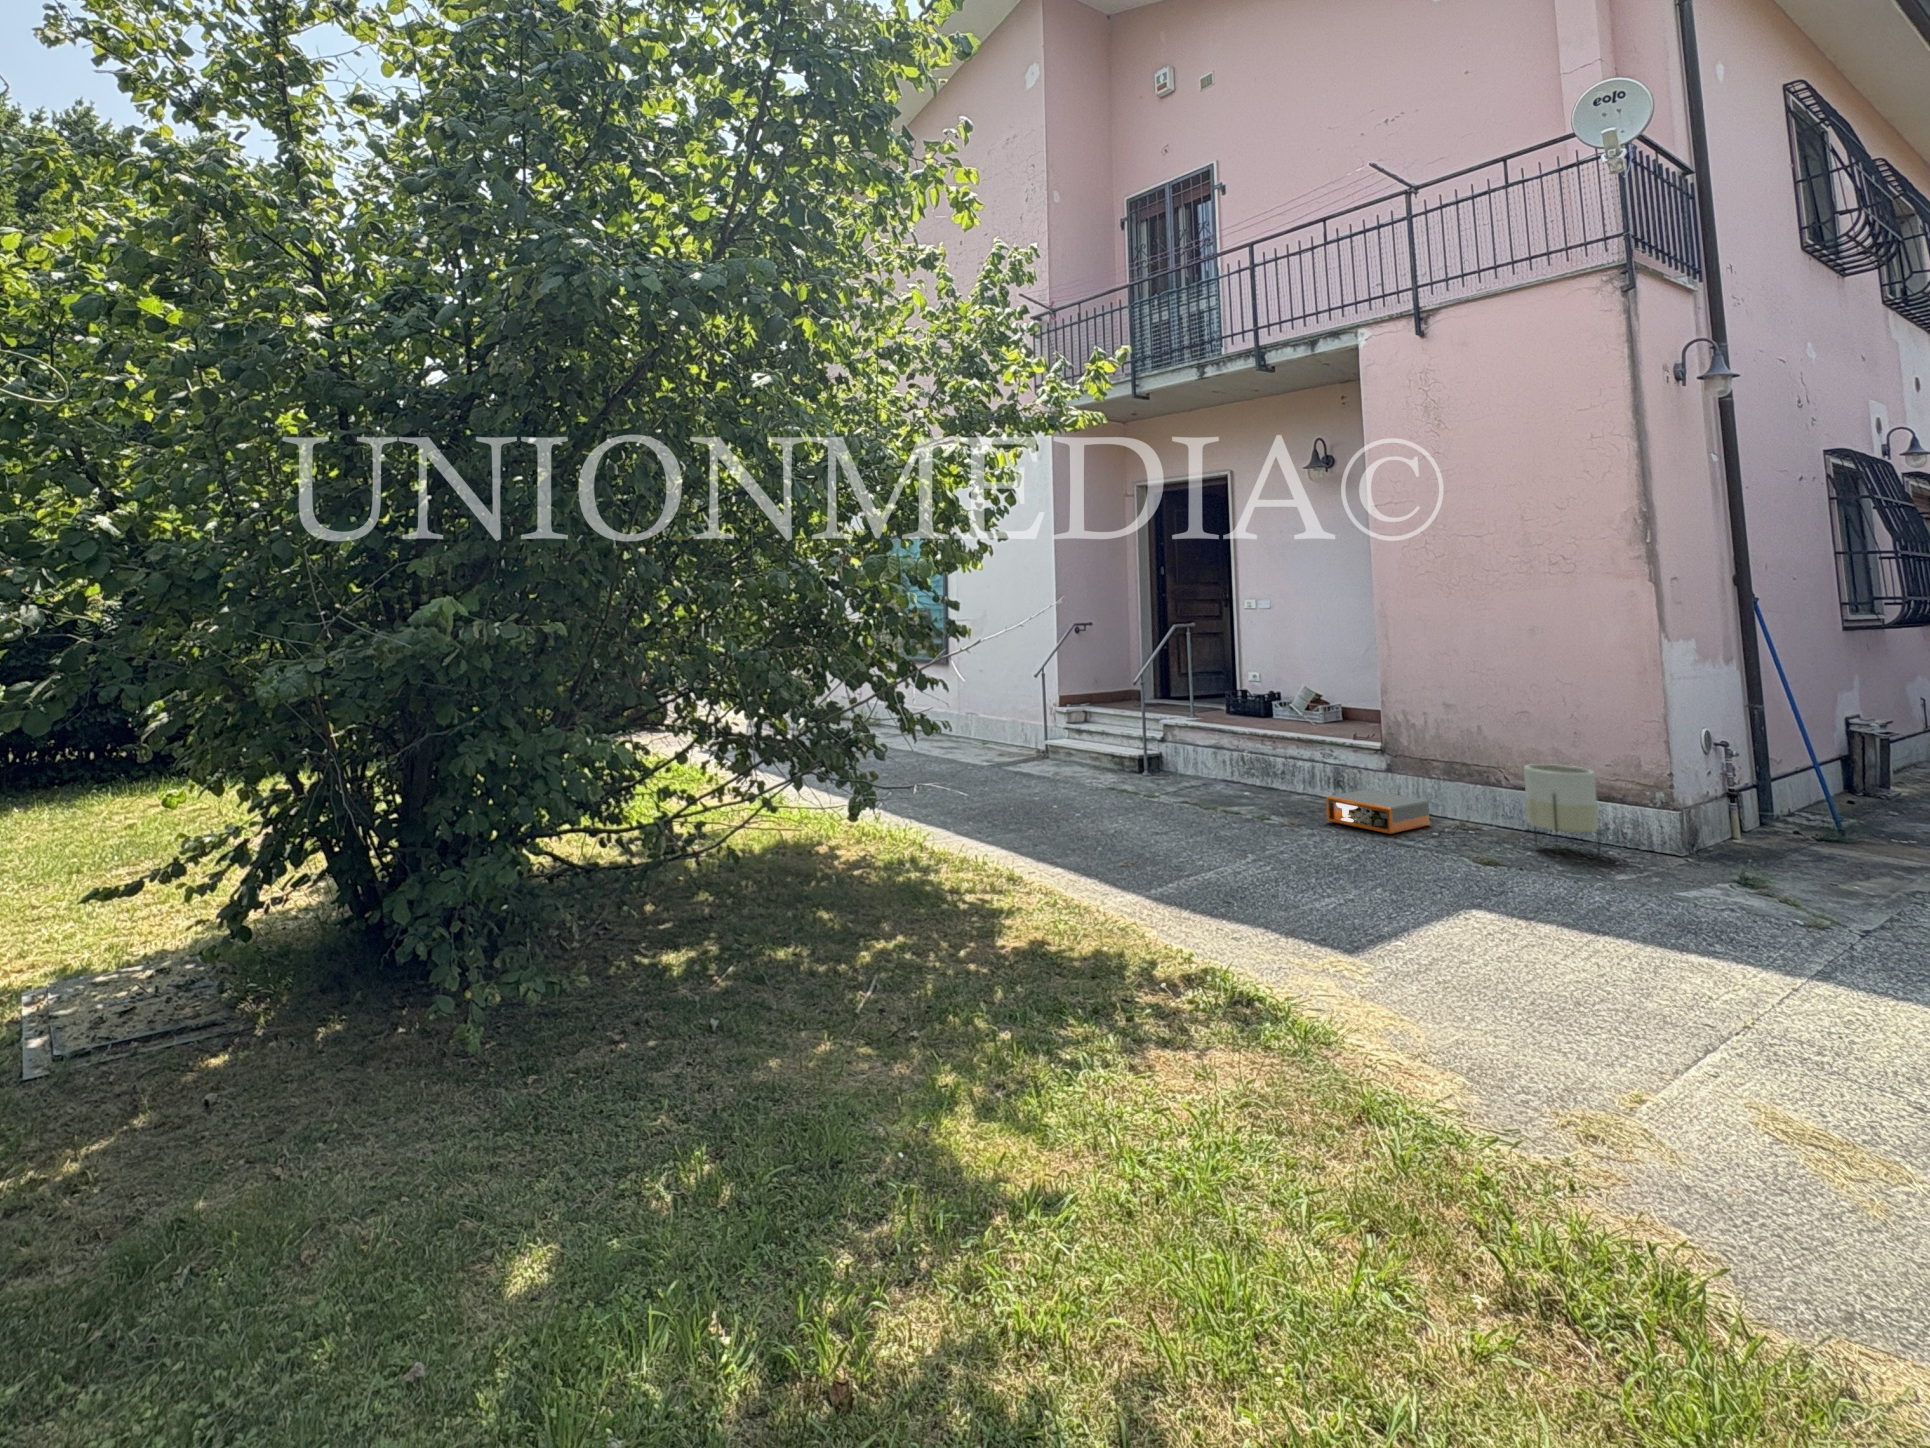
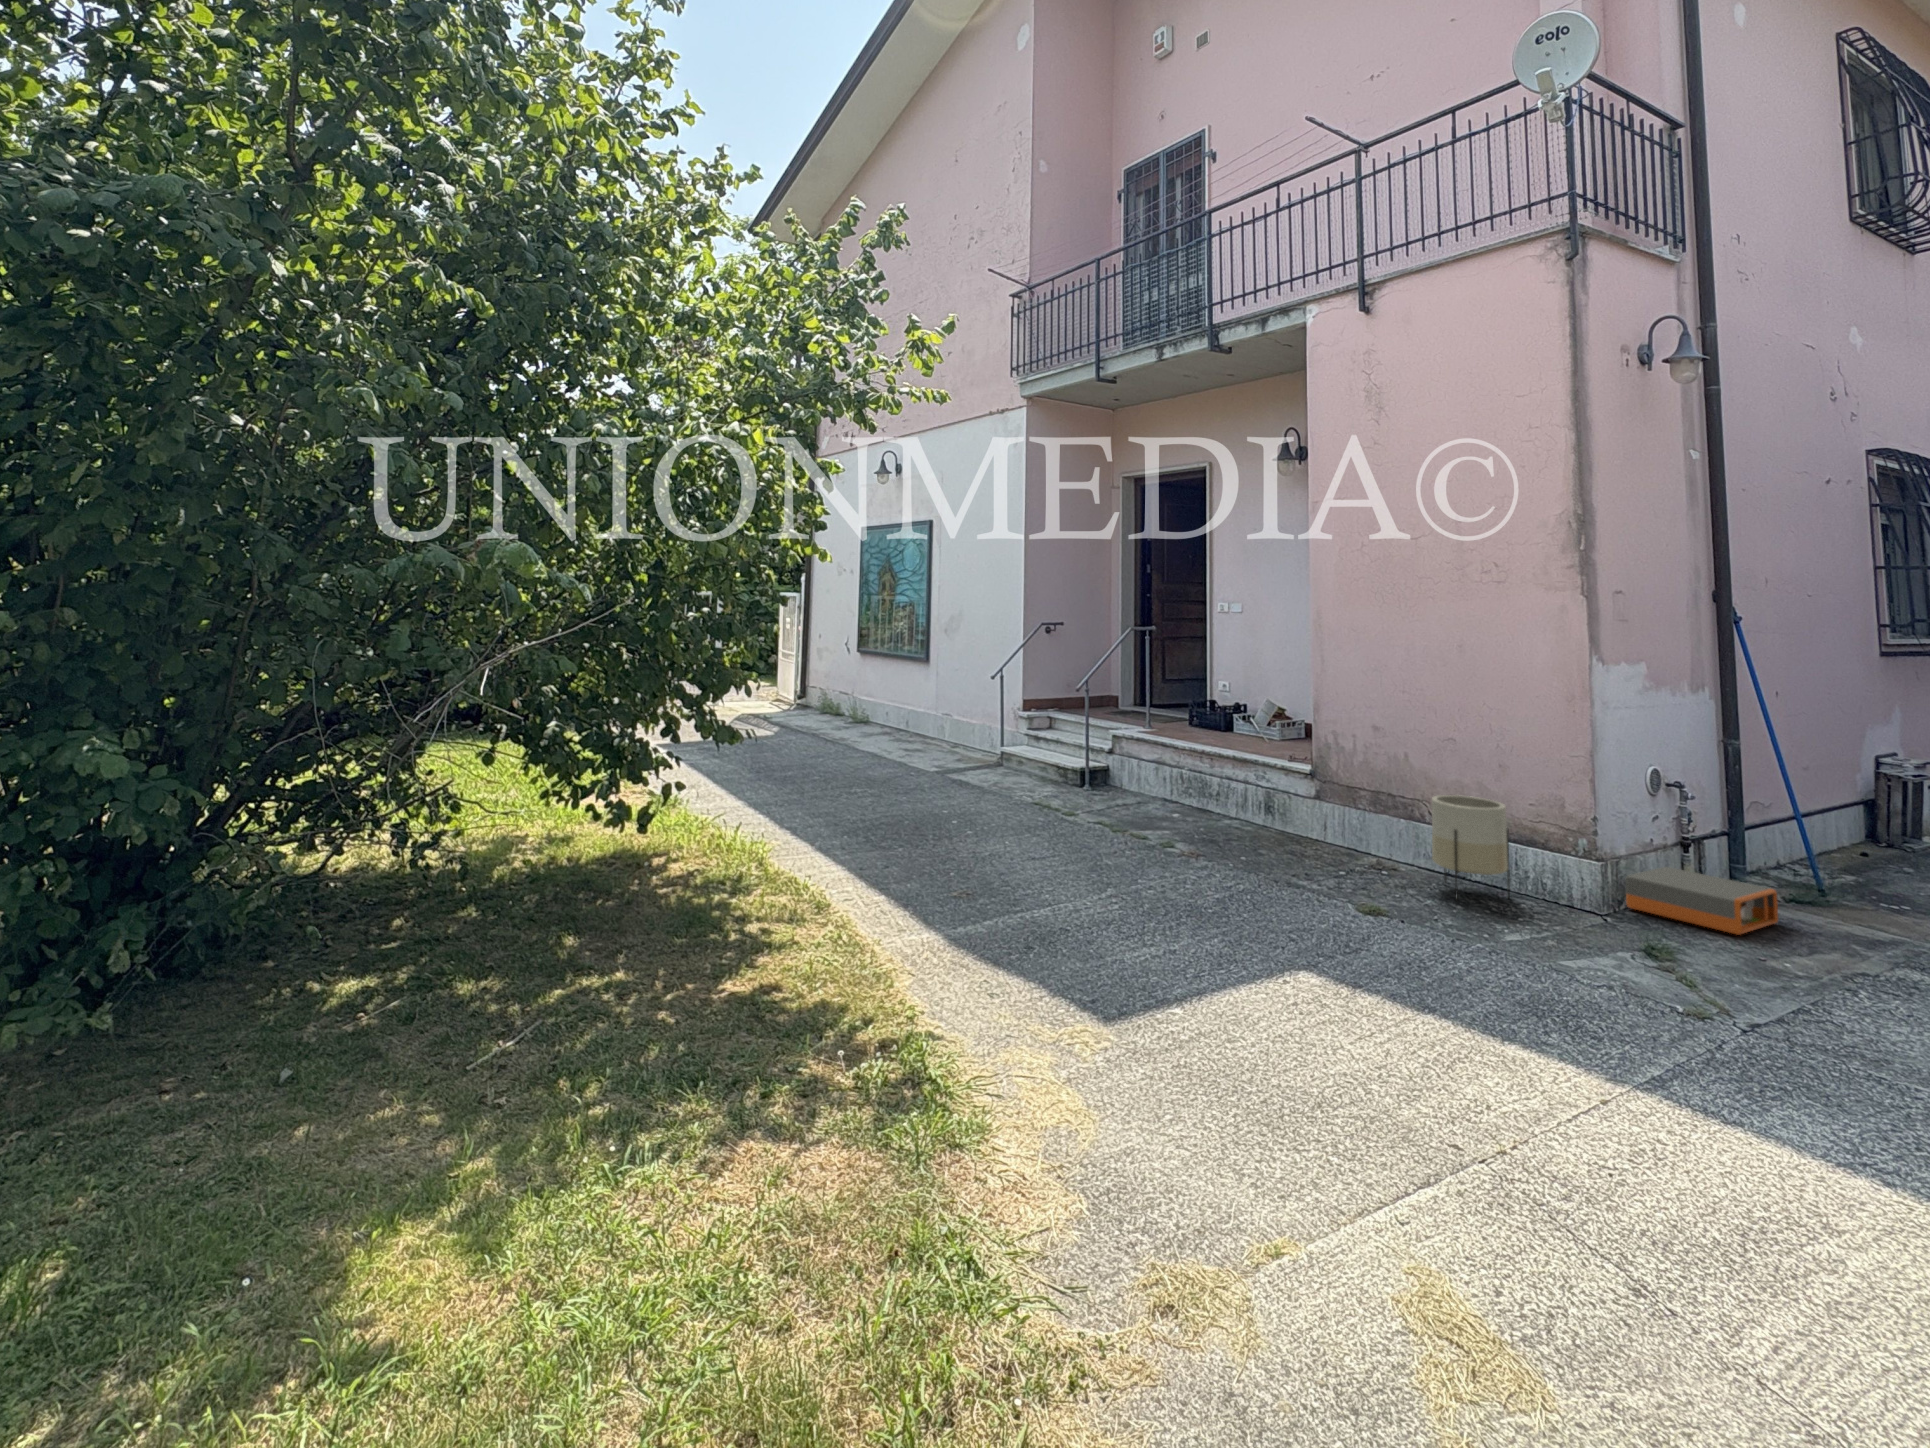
storage box: present [1327,790,1429,834] -> present [1626,867,1778,935]

